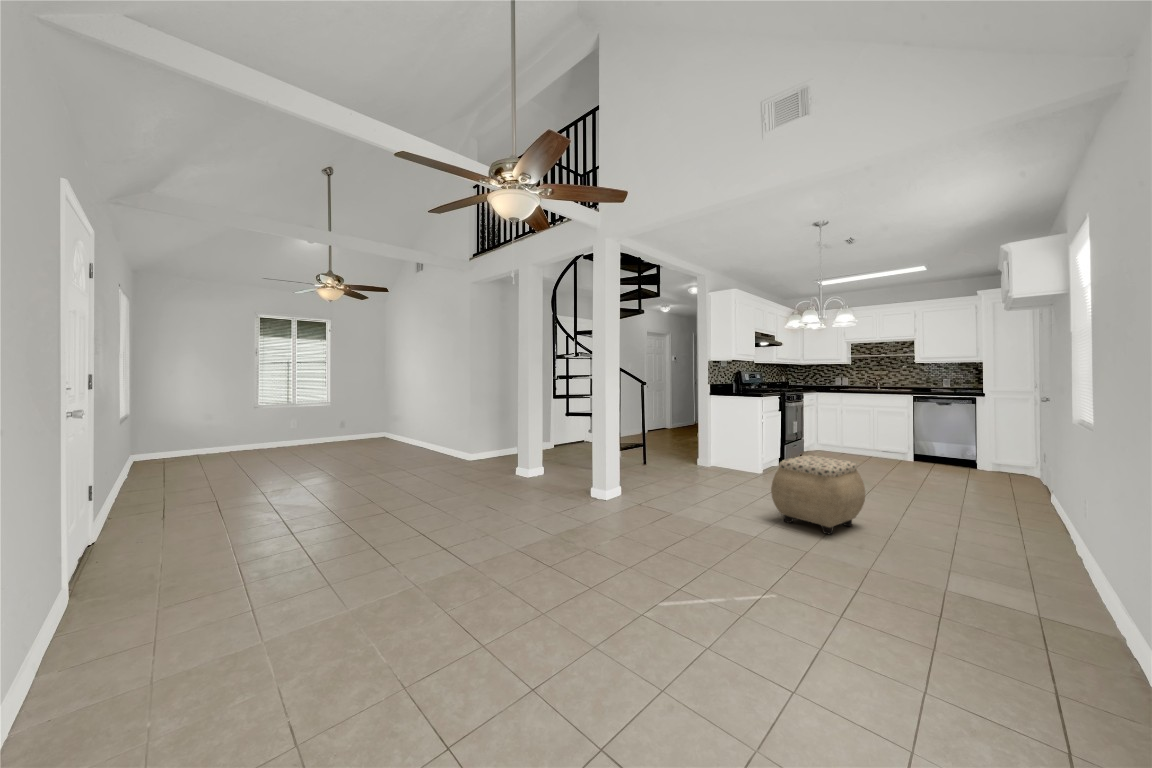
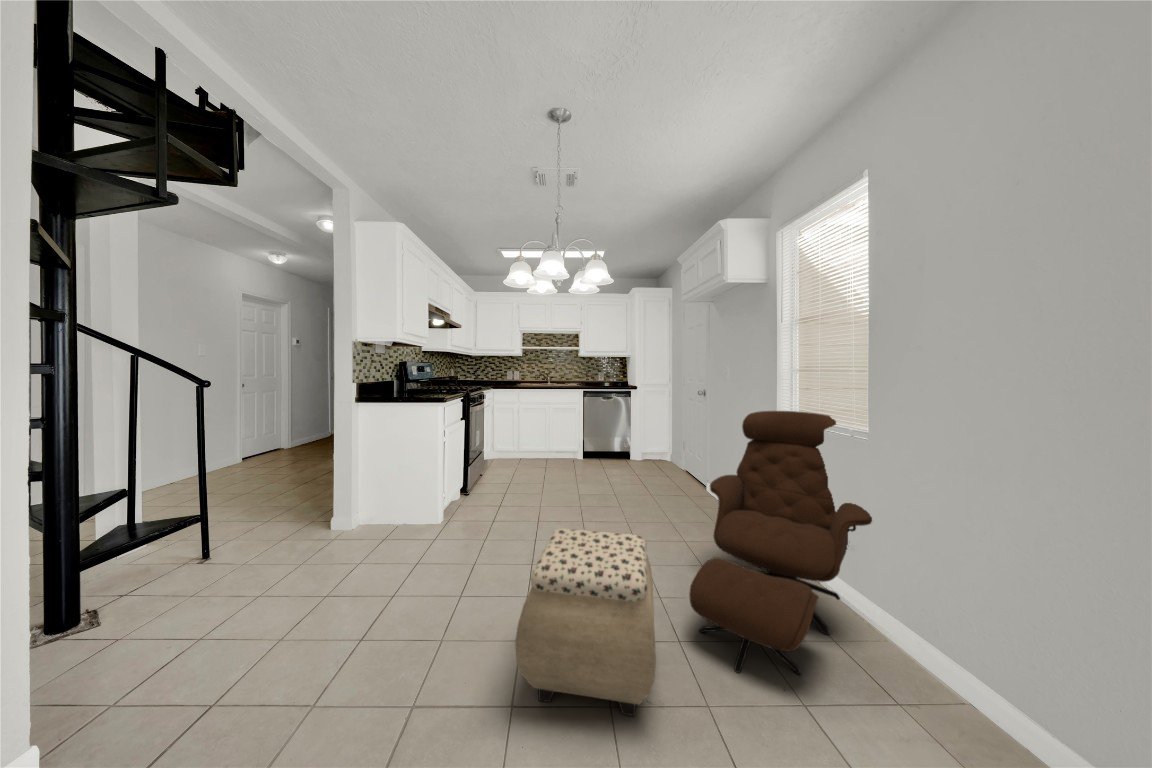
lounge chair: none [892,402,1104,557] -> present [689,411,872,674]

